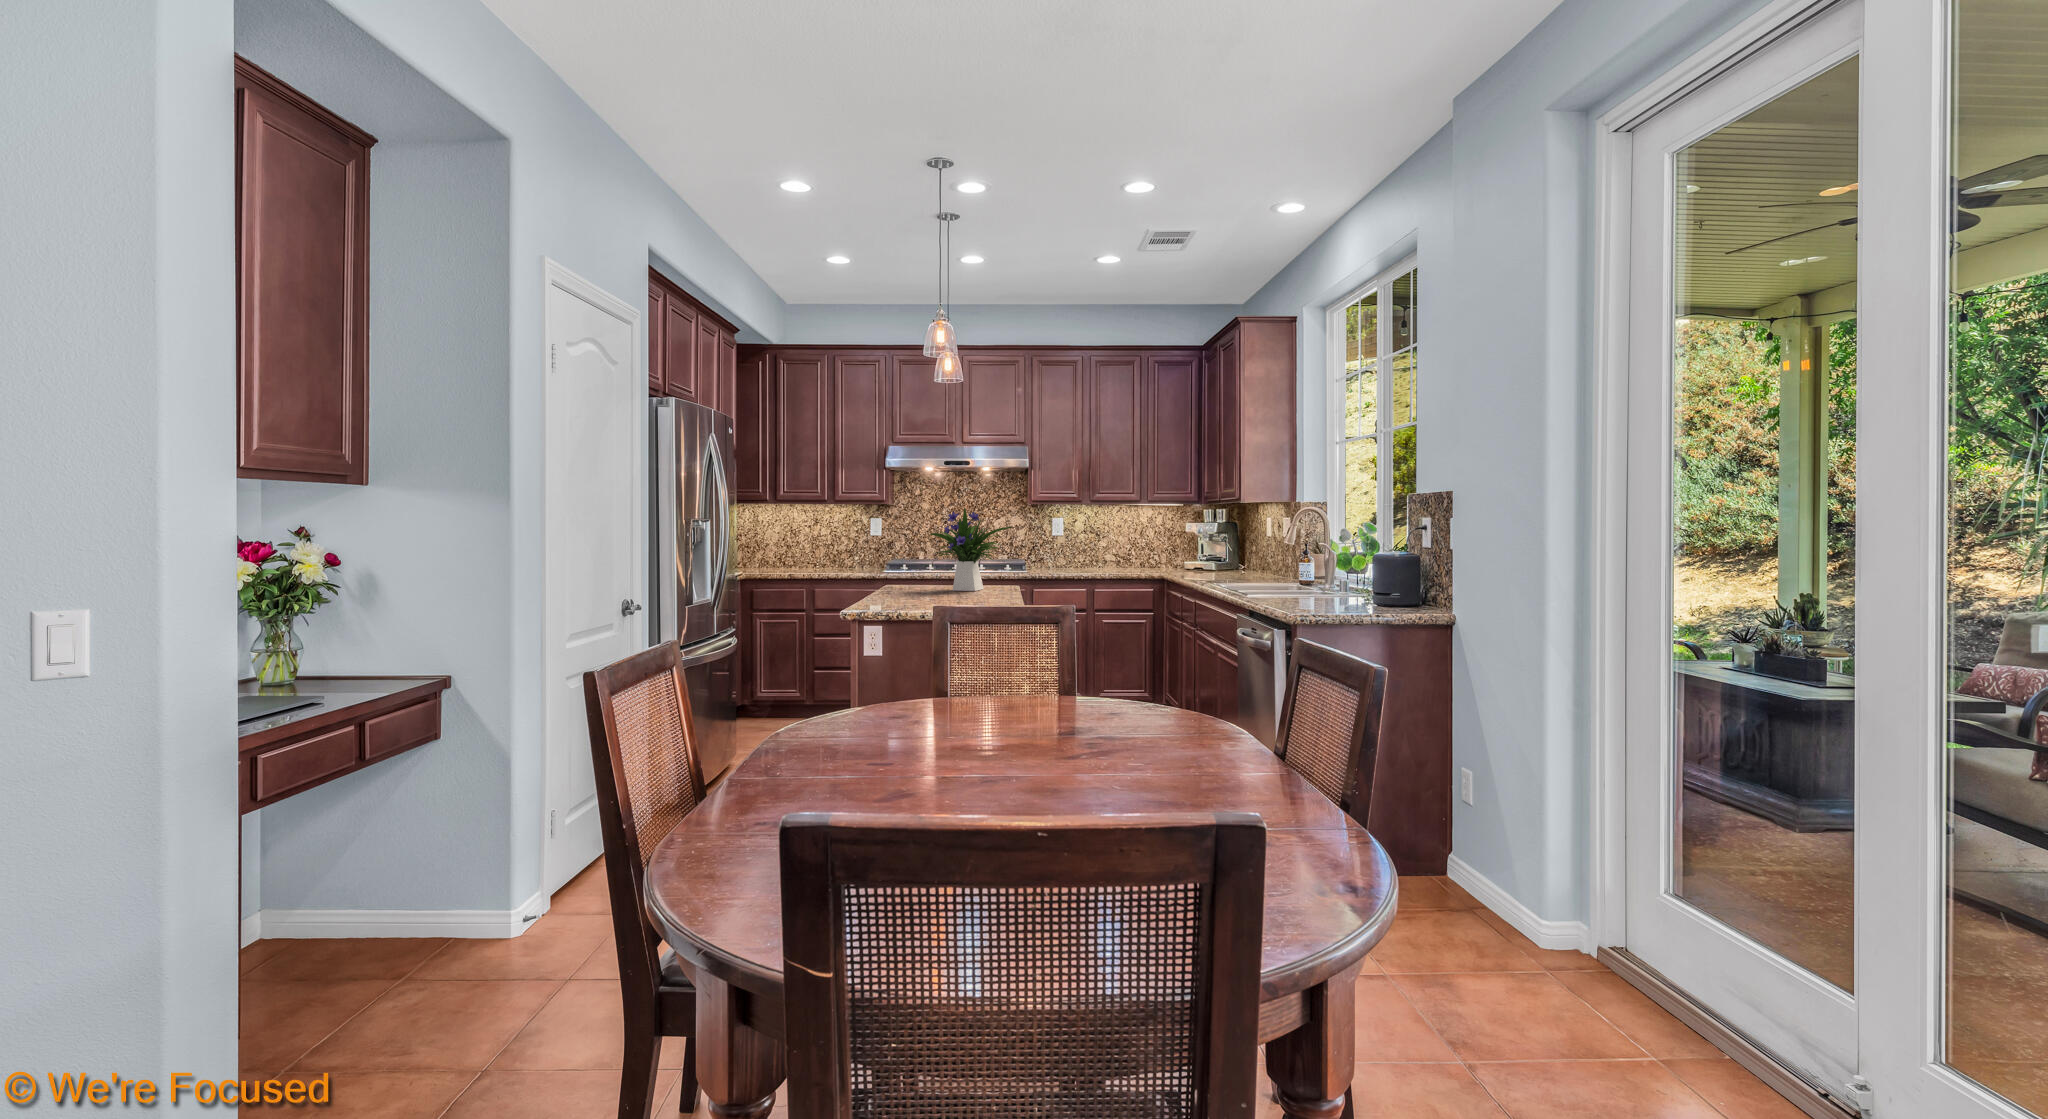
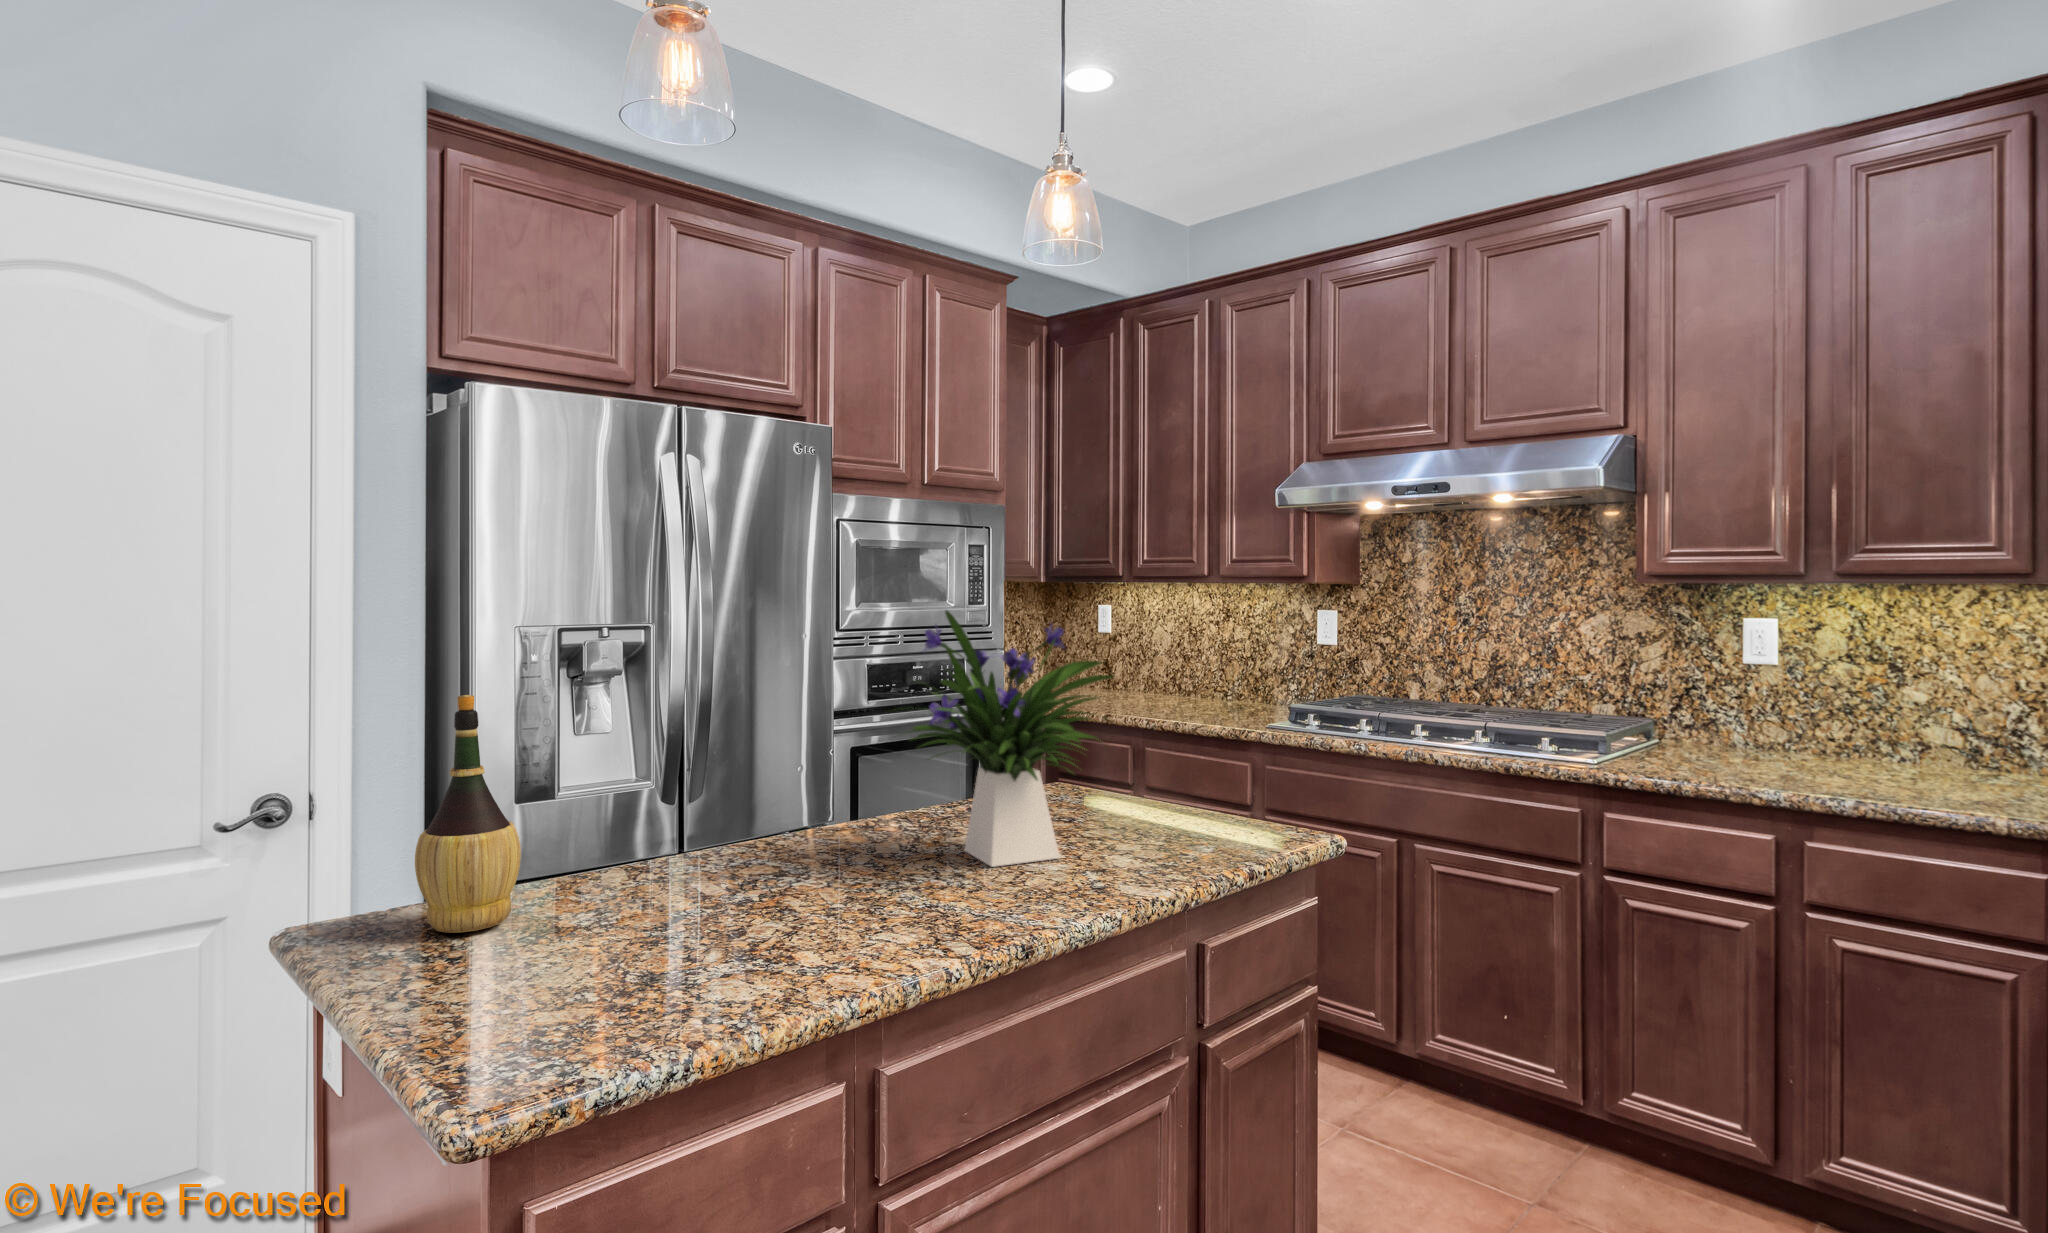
wine bottle: none [889,531,918,605] -> present [415,695,521,933]

